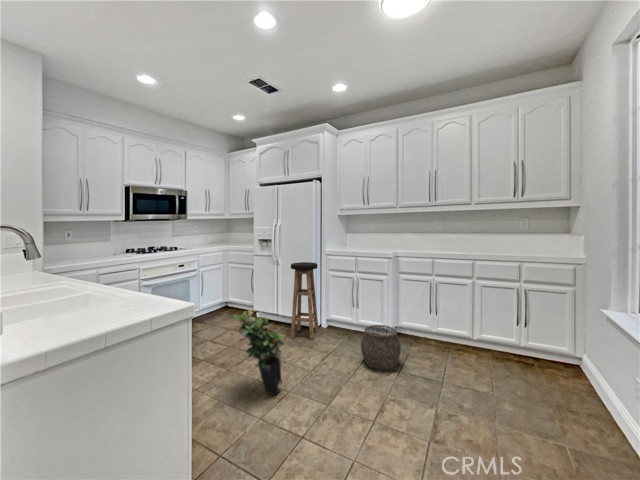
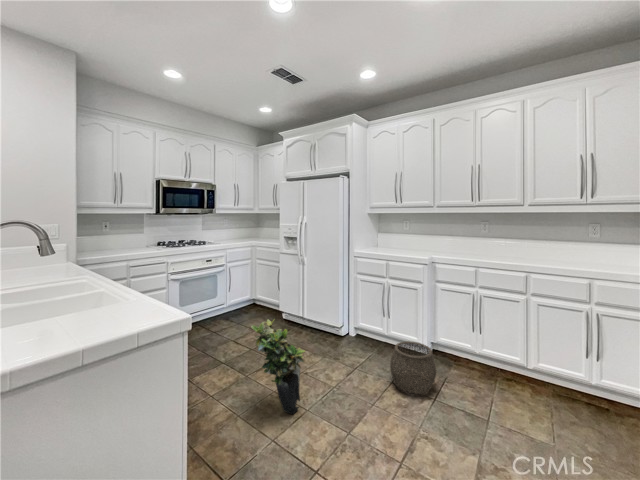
bar stool: present [291,262,319,339] -> none [315,265,346,349]

